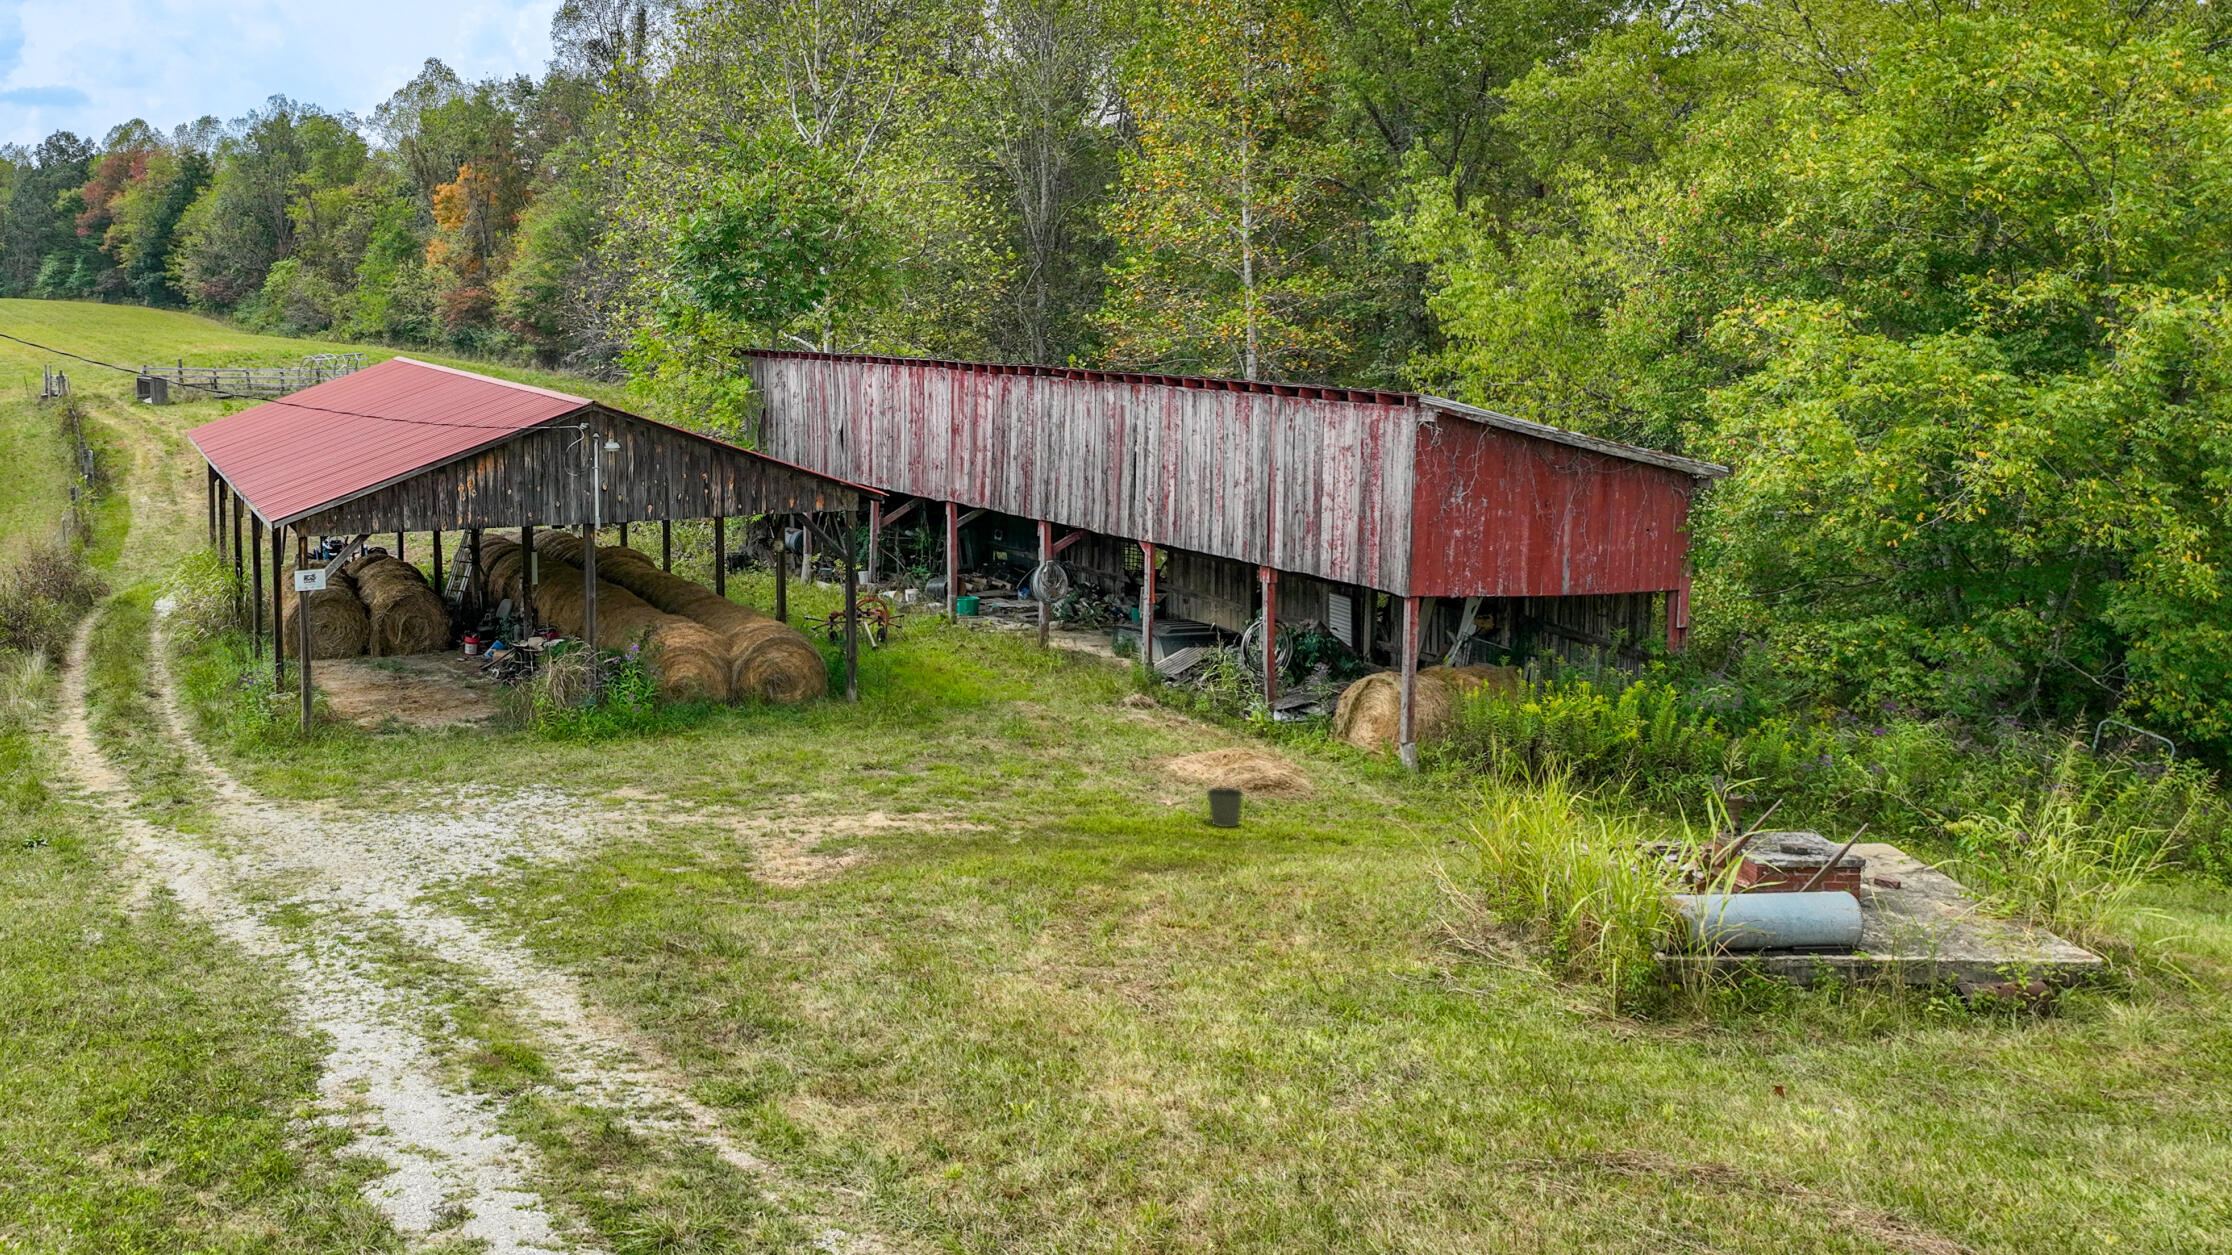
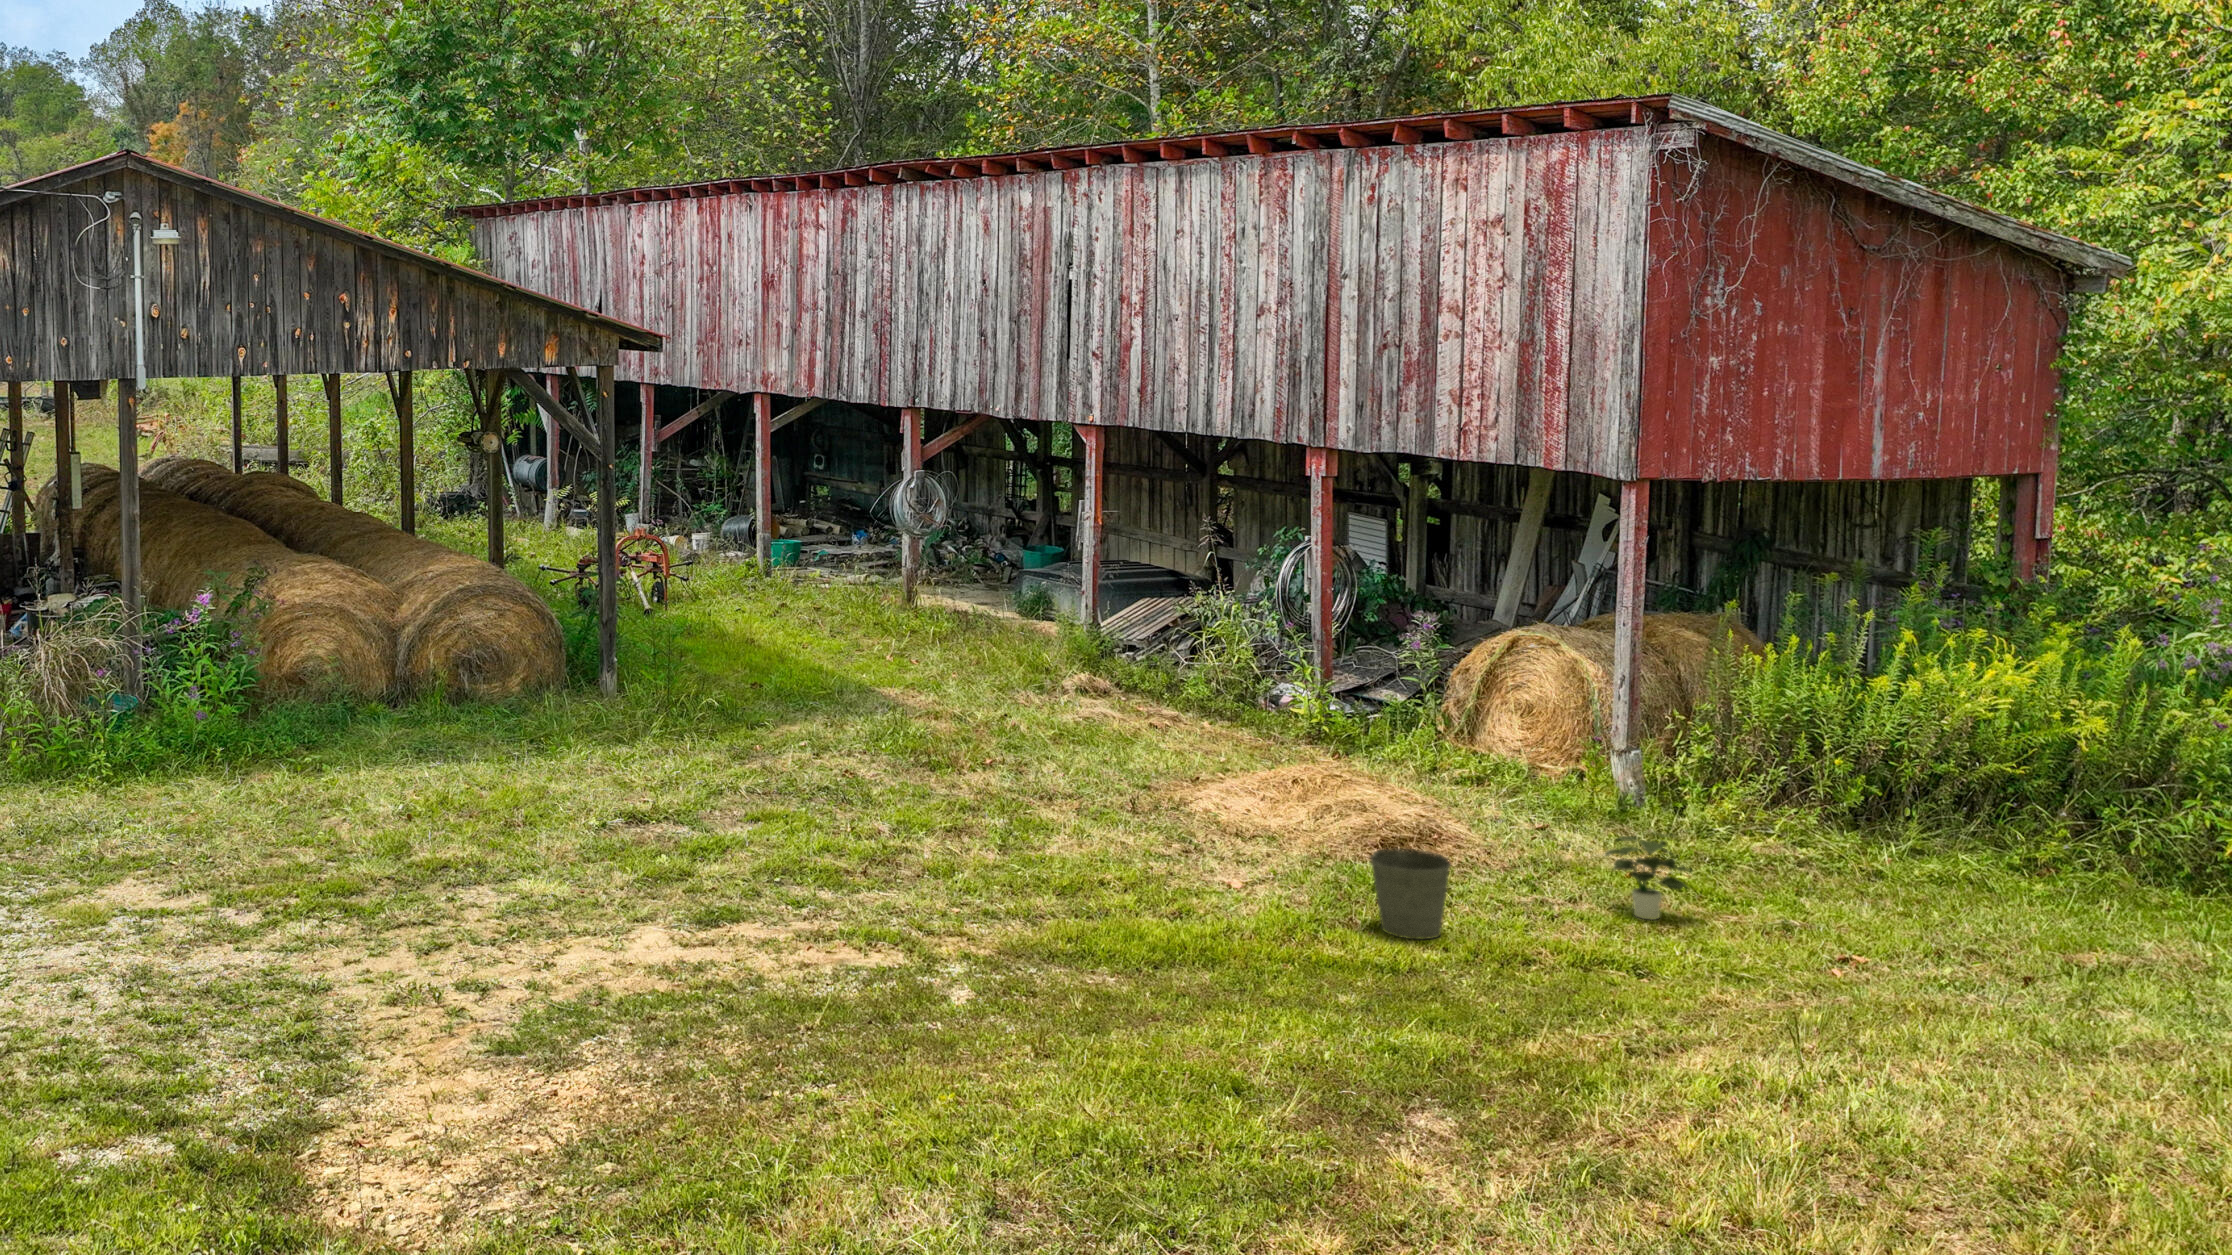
potted plant: none [1327,783,1367,823] -> present [1605,834,1692,920]

